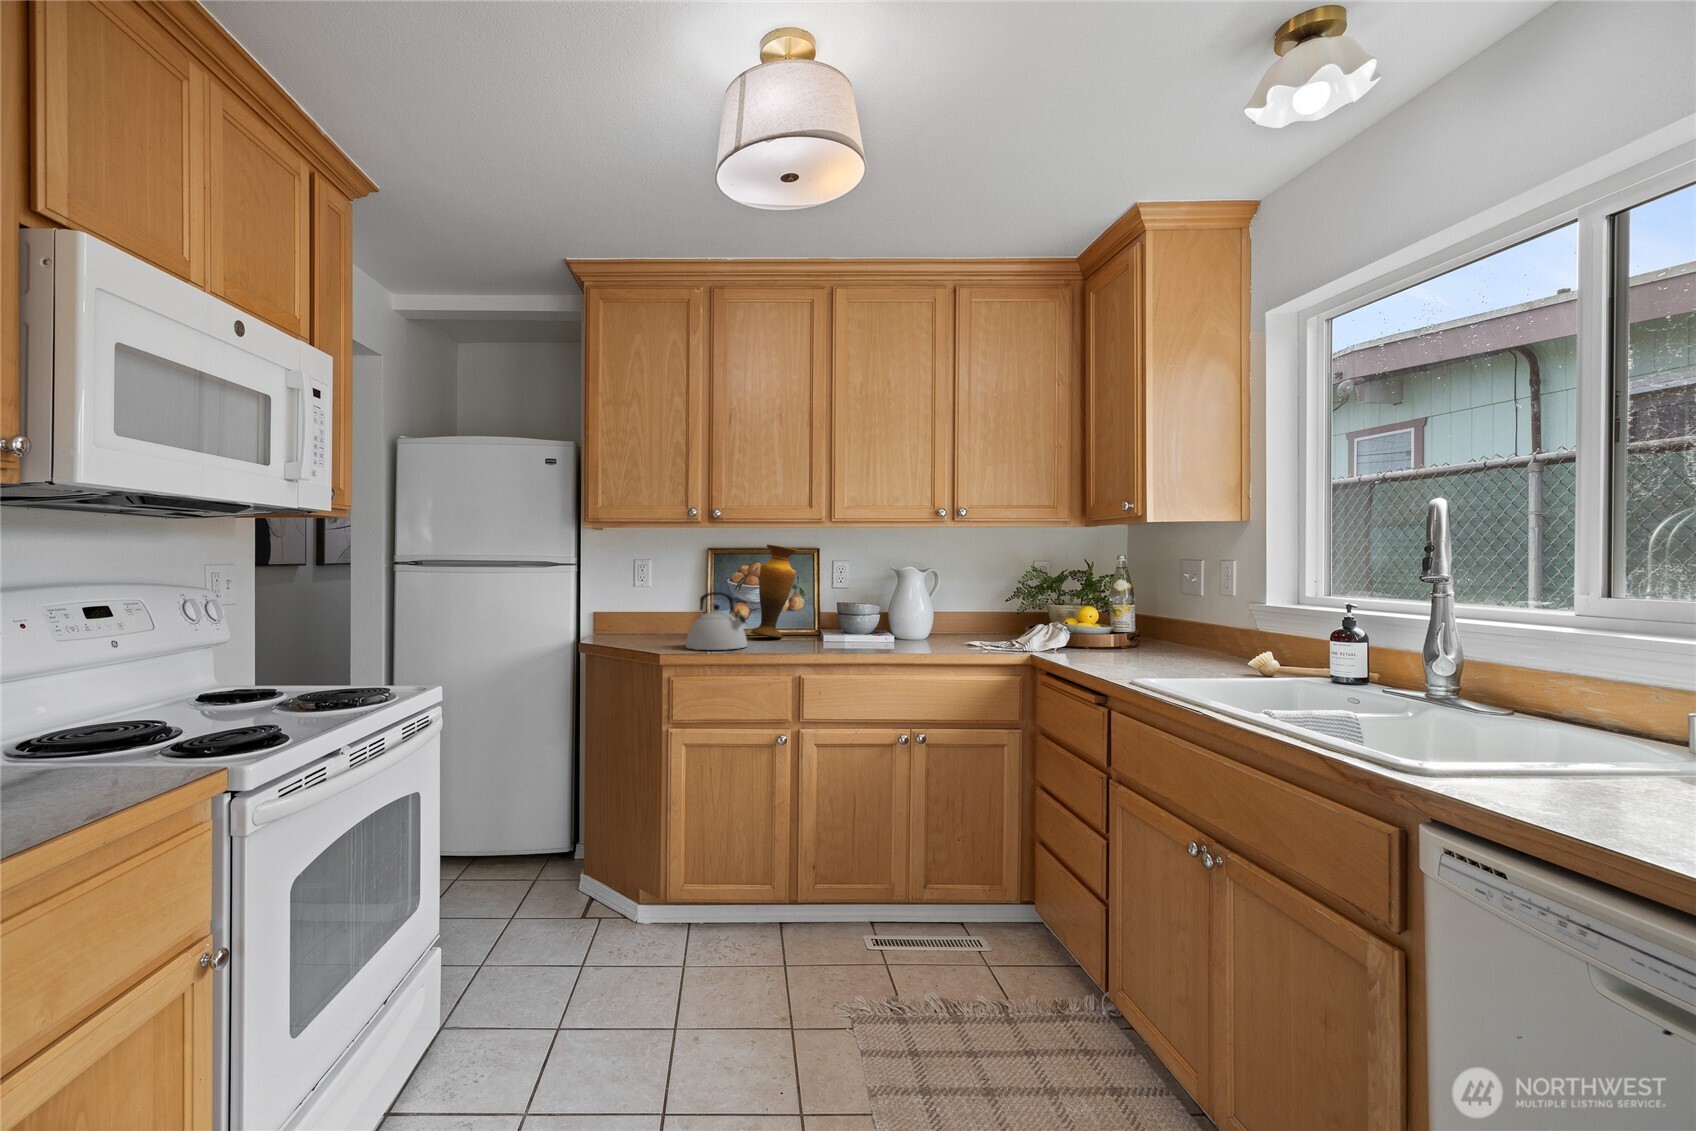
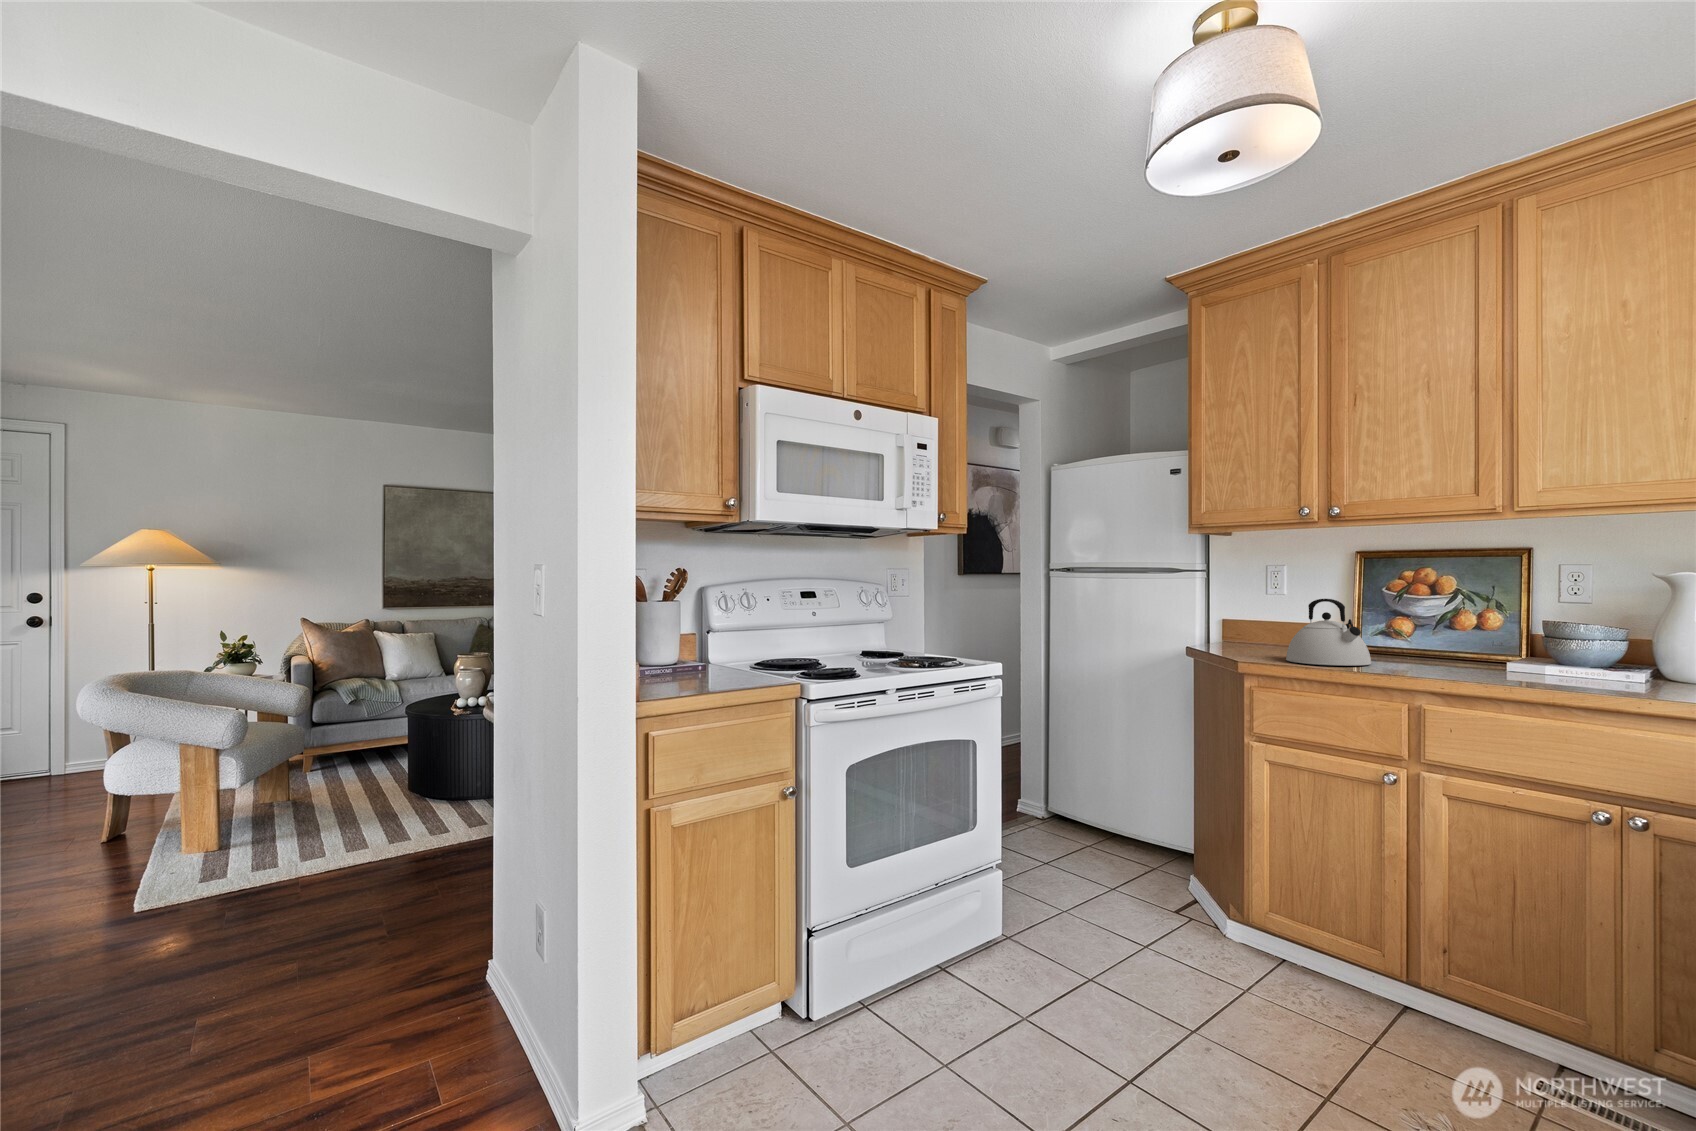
vase: present [751,545,797,638] -> none [1400,542,1475,662]

